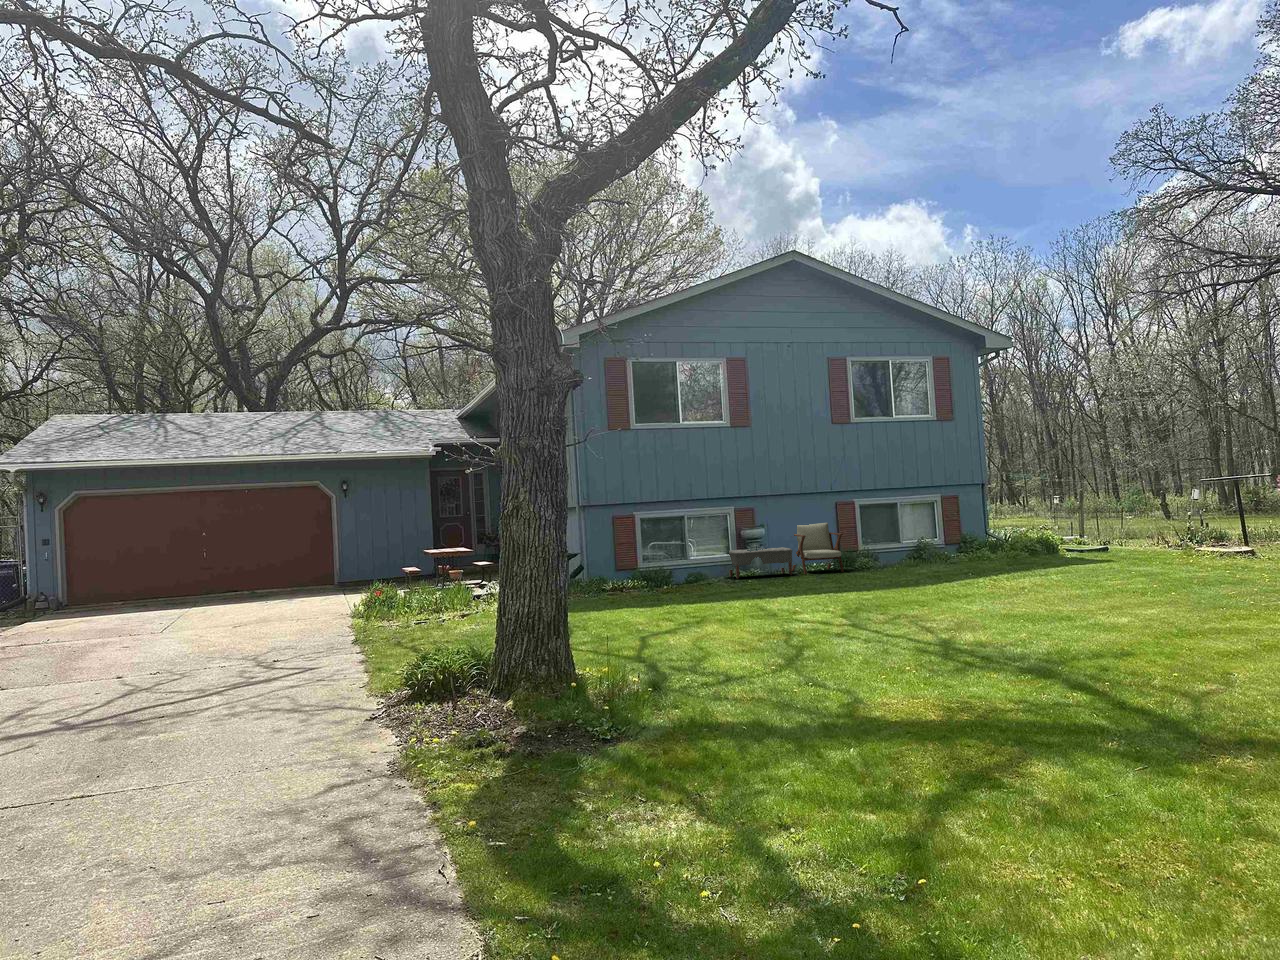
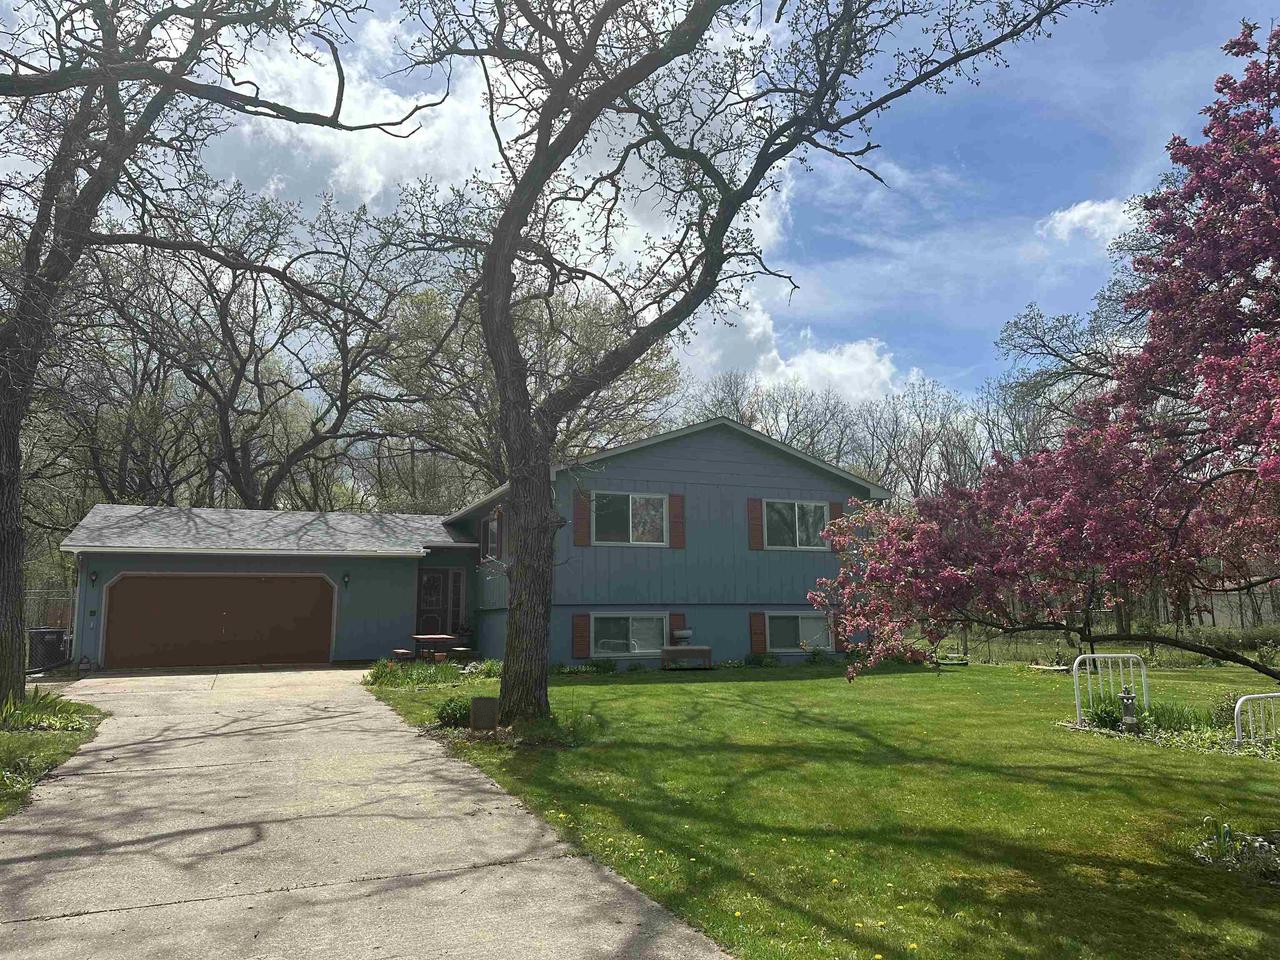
lounge chair: present [792,523,844,574] -> none [711,628,753,669]
planter: none [448,653,493,721] -> present [470,697,499,739]

